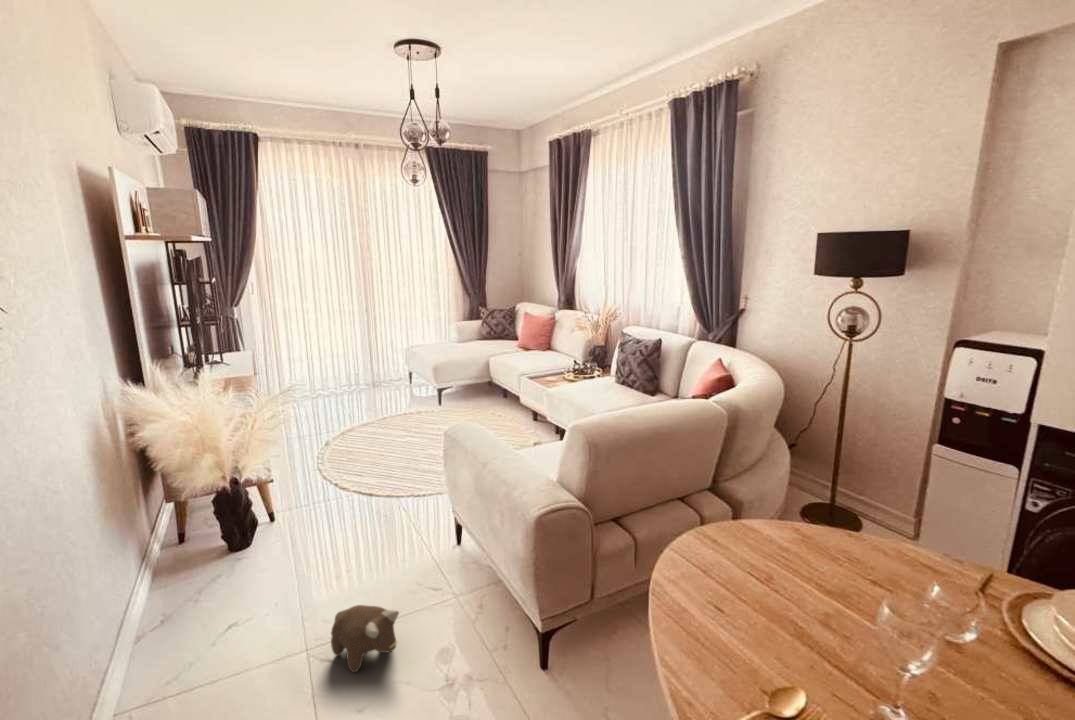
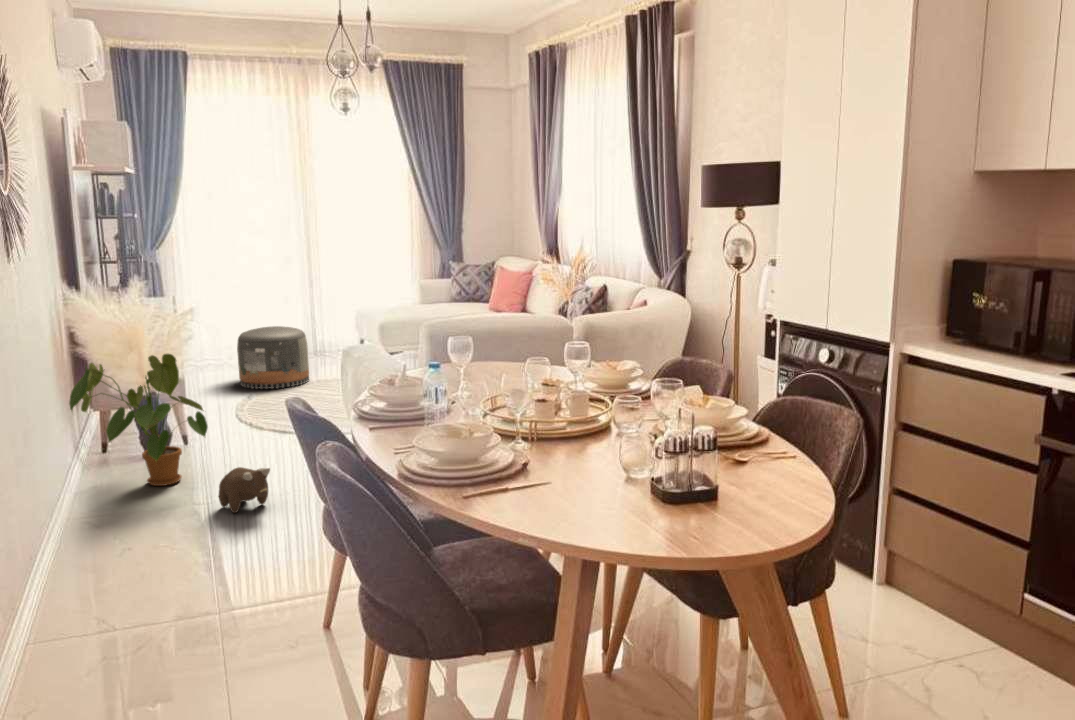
pouf: none [315,368,378,425] -> present [237,326,309,389]
house plant: none [122,453,308,607] -> present [69,354,208,486]

